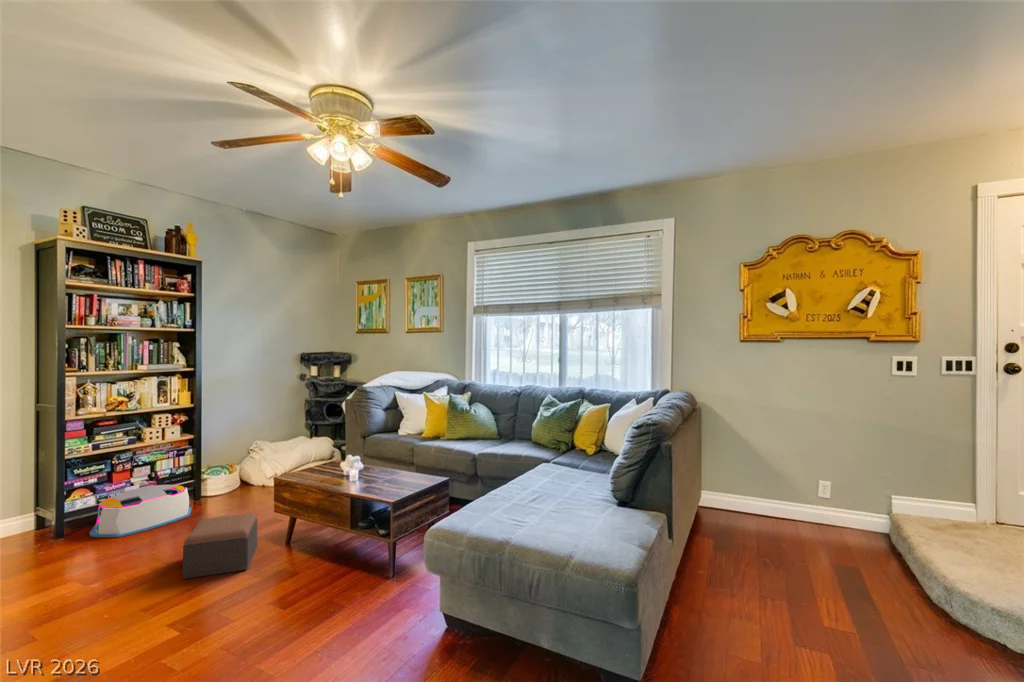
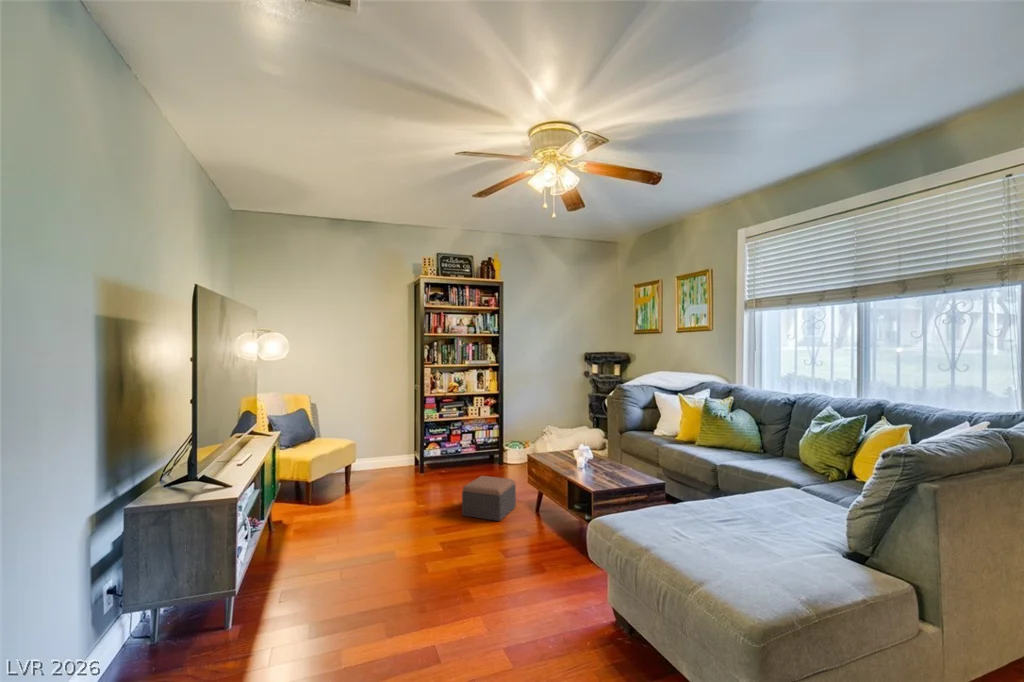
storage bin: present [89,485,192,537] -> none [435,446,494,479]

